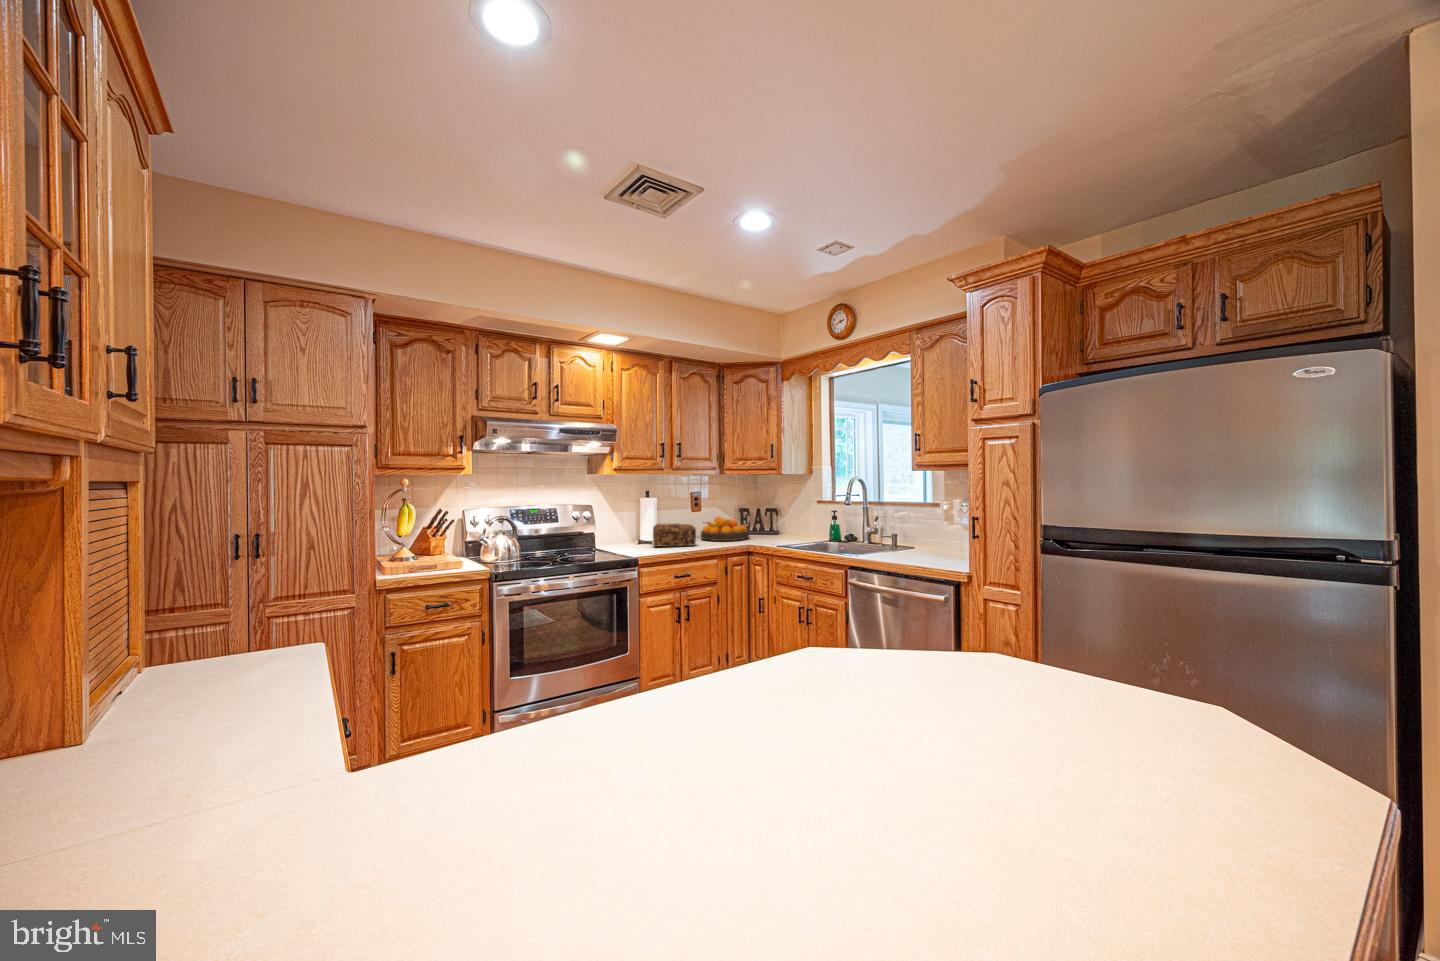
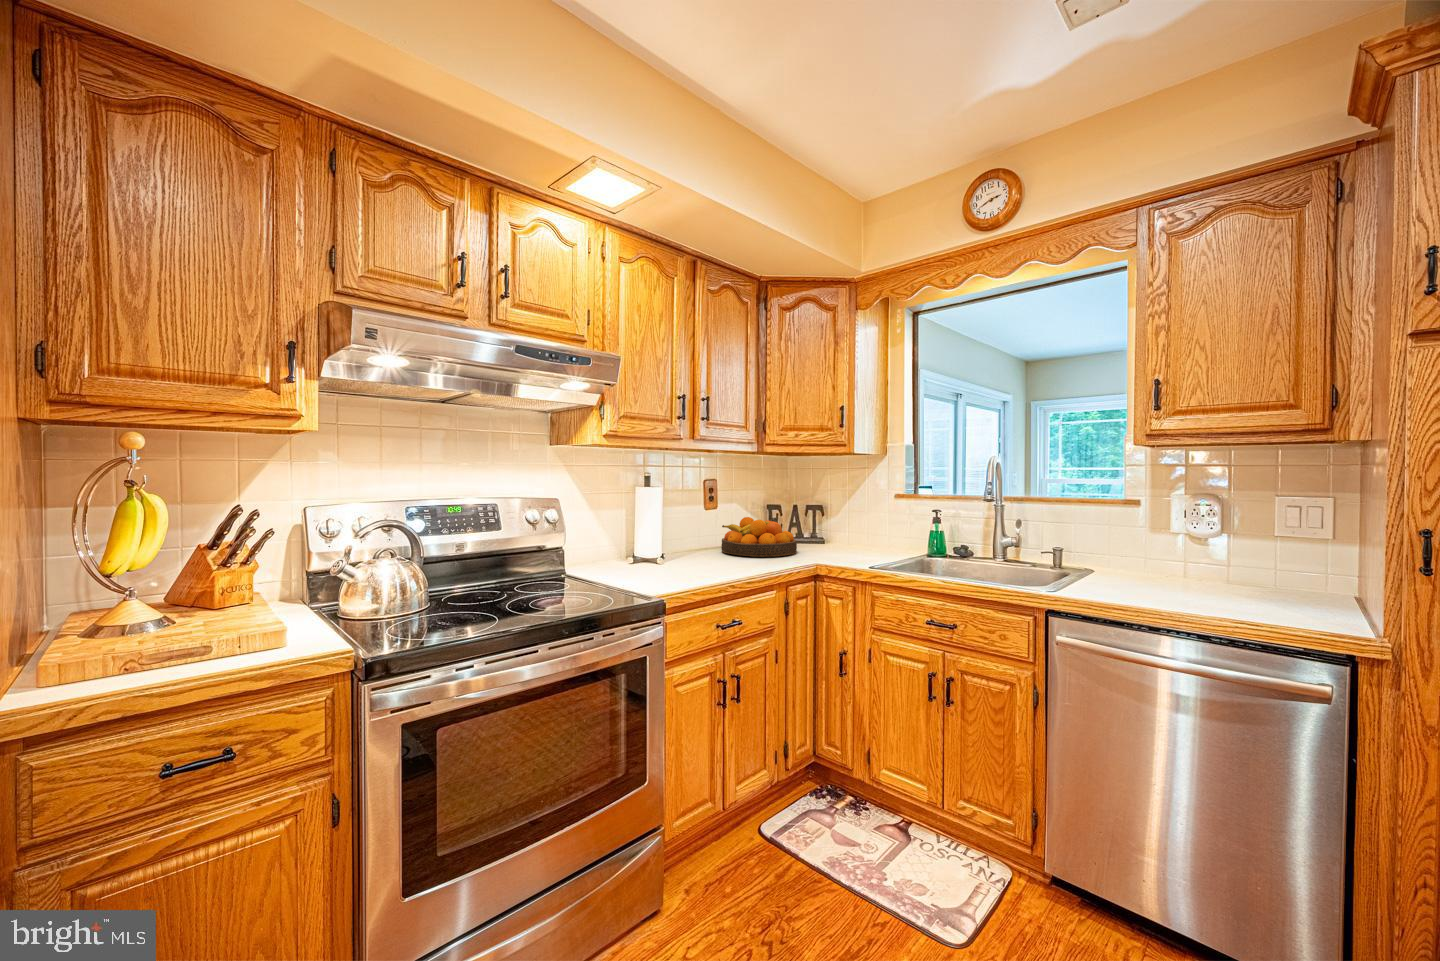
bread loaf: present [653,523,696,547] -> none [657,530,733,570]

